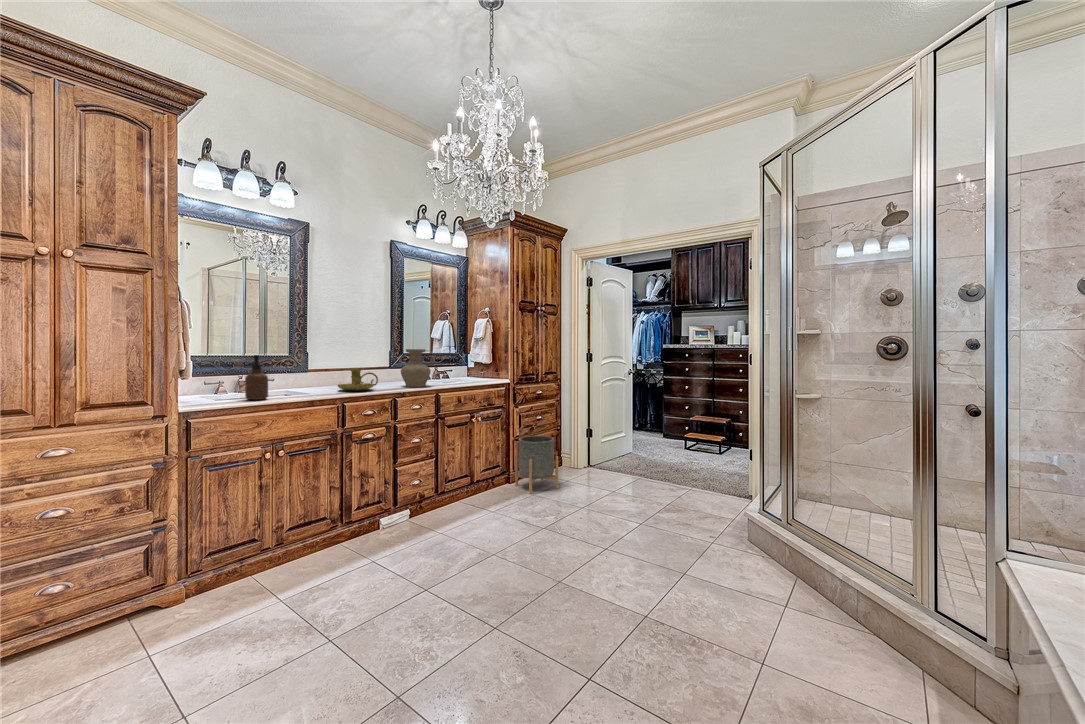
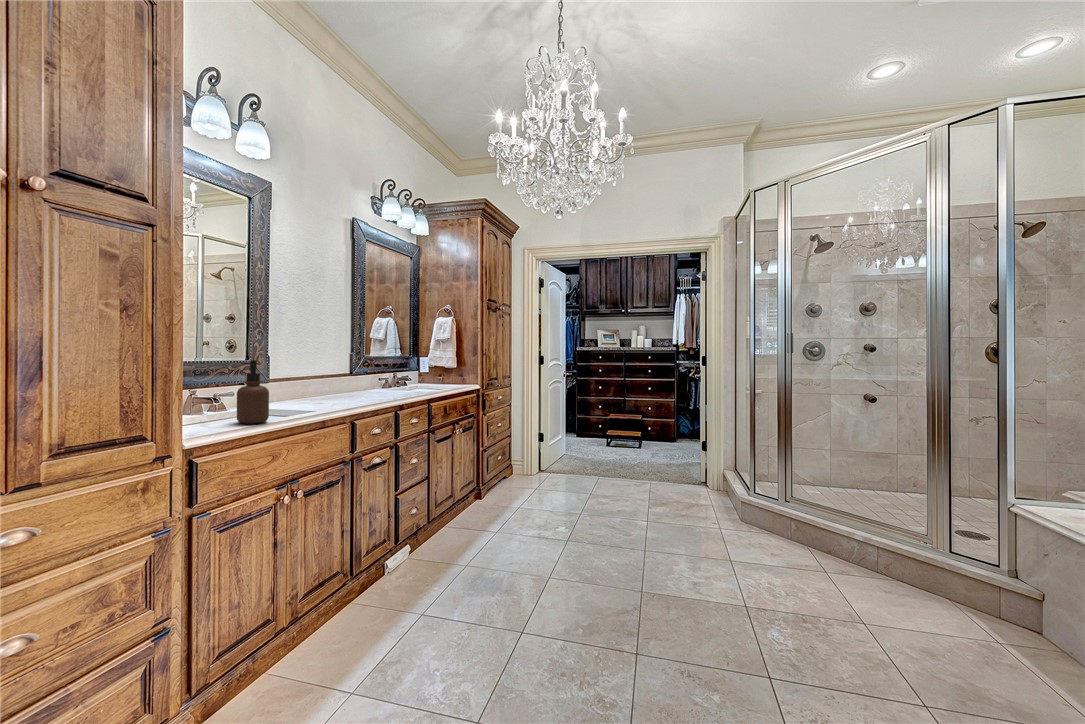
vase: present [401,349,431,387] -> none [383,353,419,398]
candle holder: present [338,368,378,391] -> none [324,376,370,405]
planter: present [515,436,558,494] -> none [485,446,533,508]

